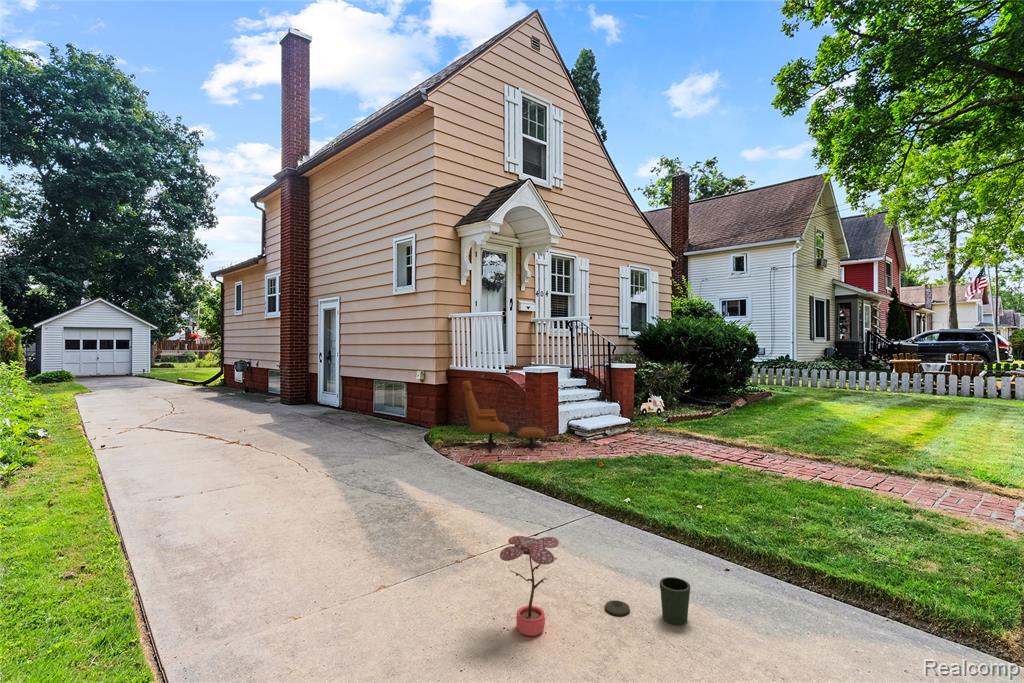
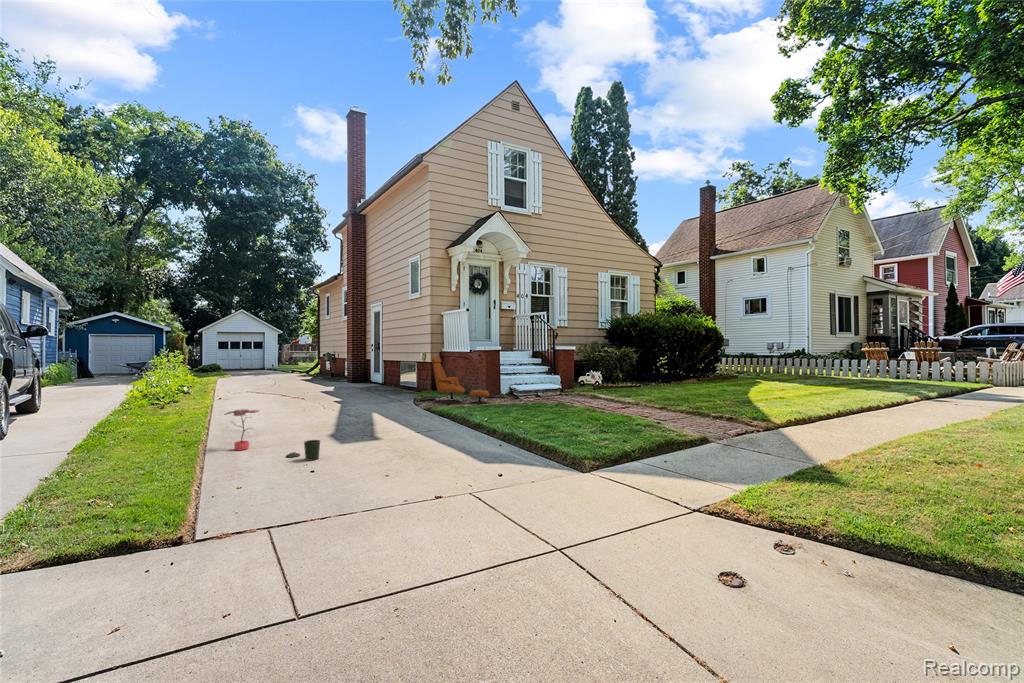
potted plant: present [500,536,559,636] -> present [225,409,259,450]
trash can: present [605,577,690,625] -> present [286,440,320,461]

